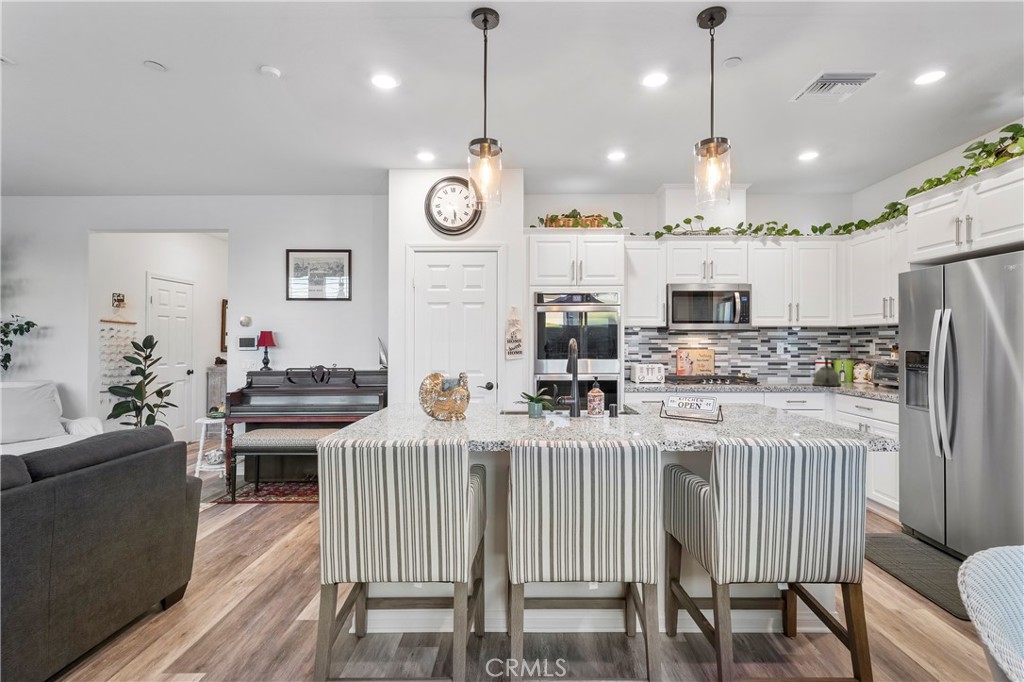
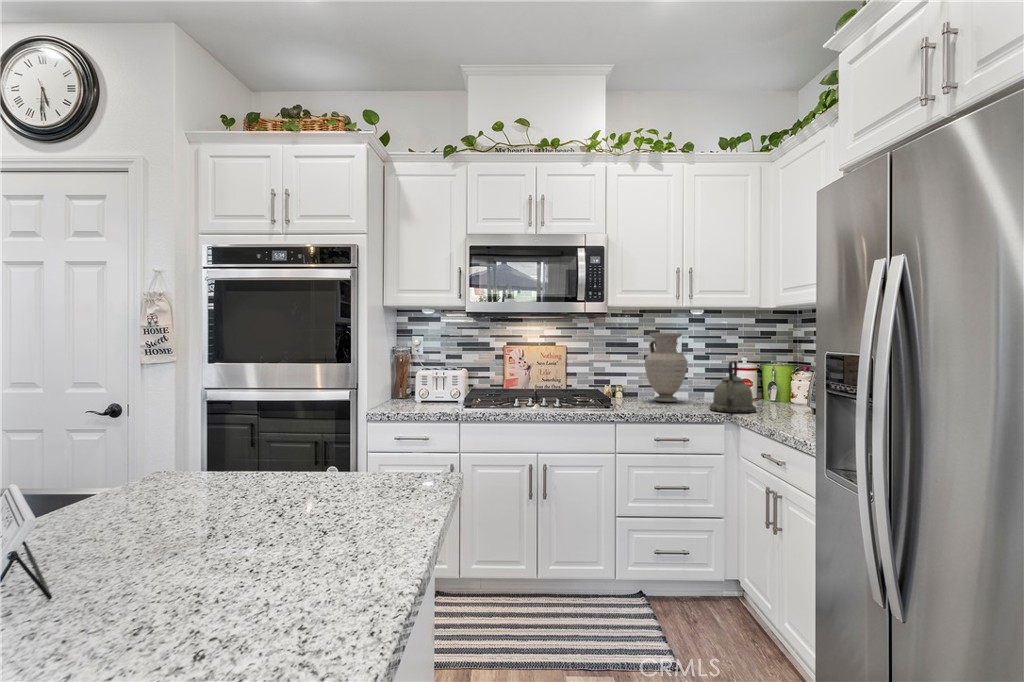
vase: none [763,341,791,383] -> present [645,333,687,402]

